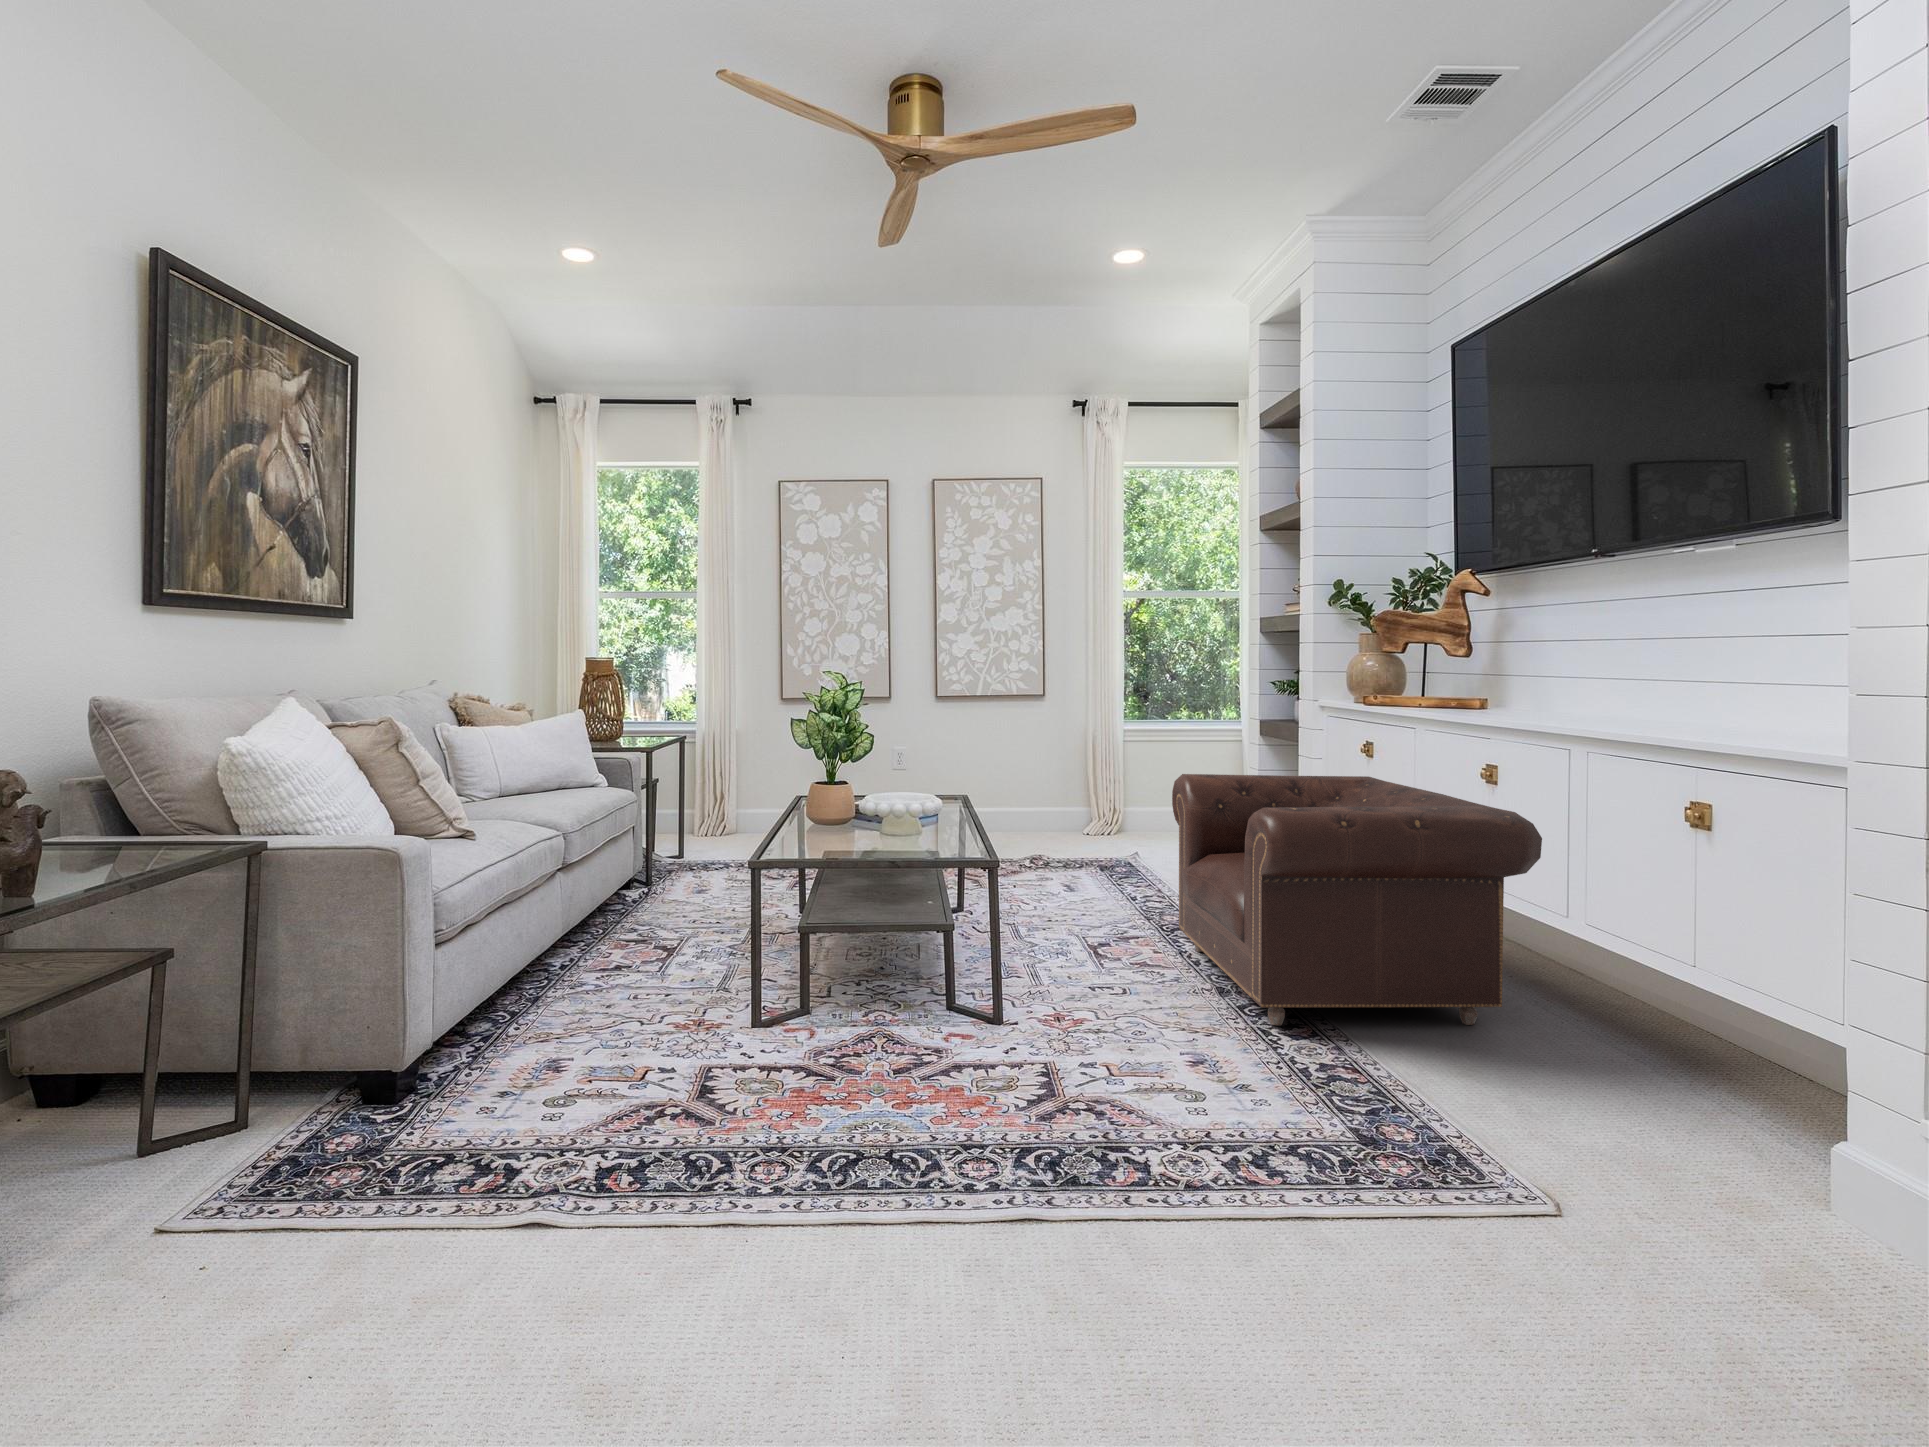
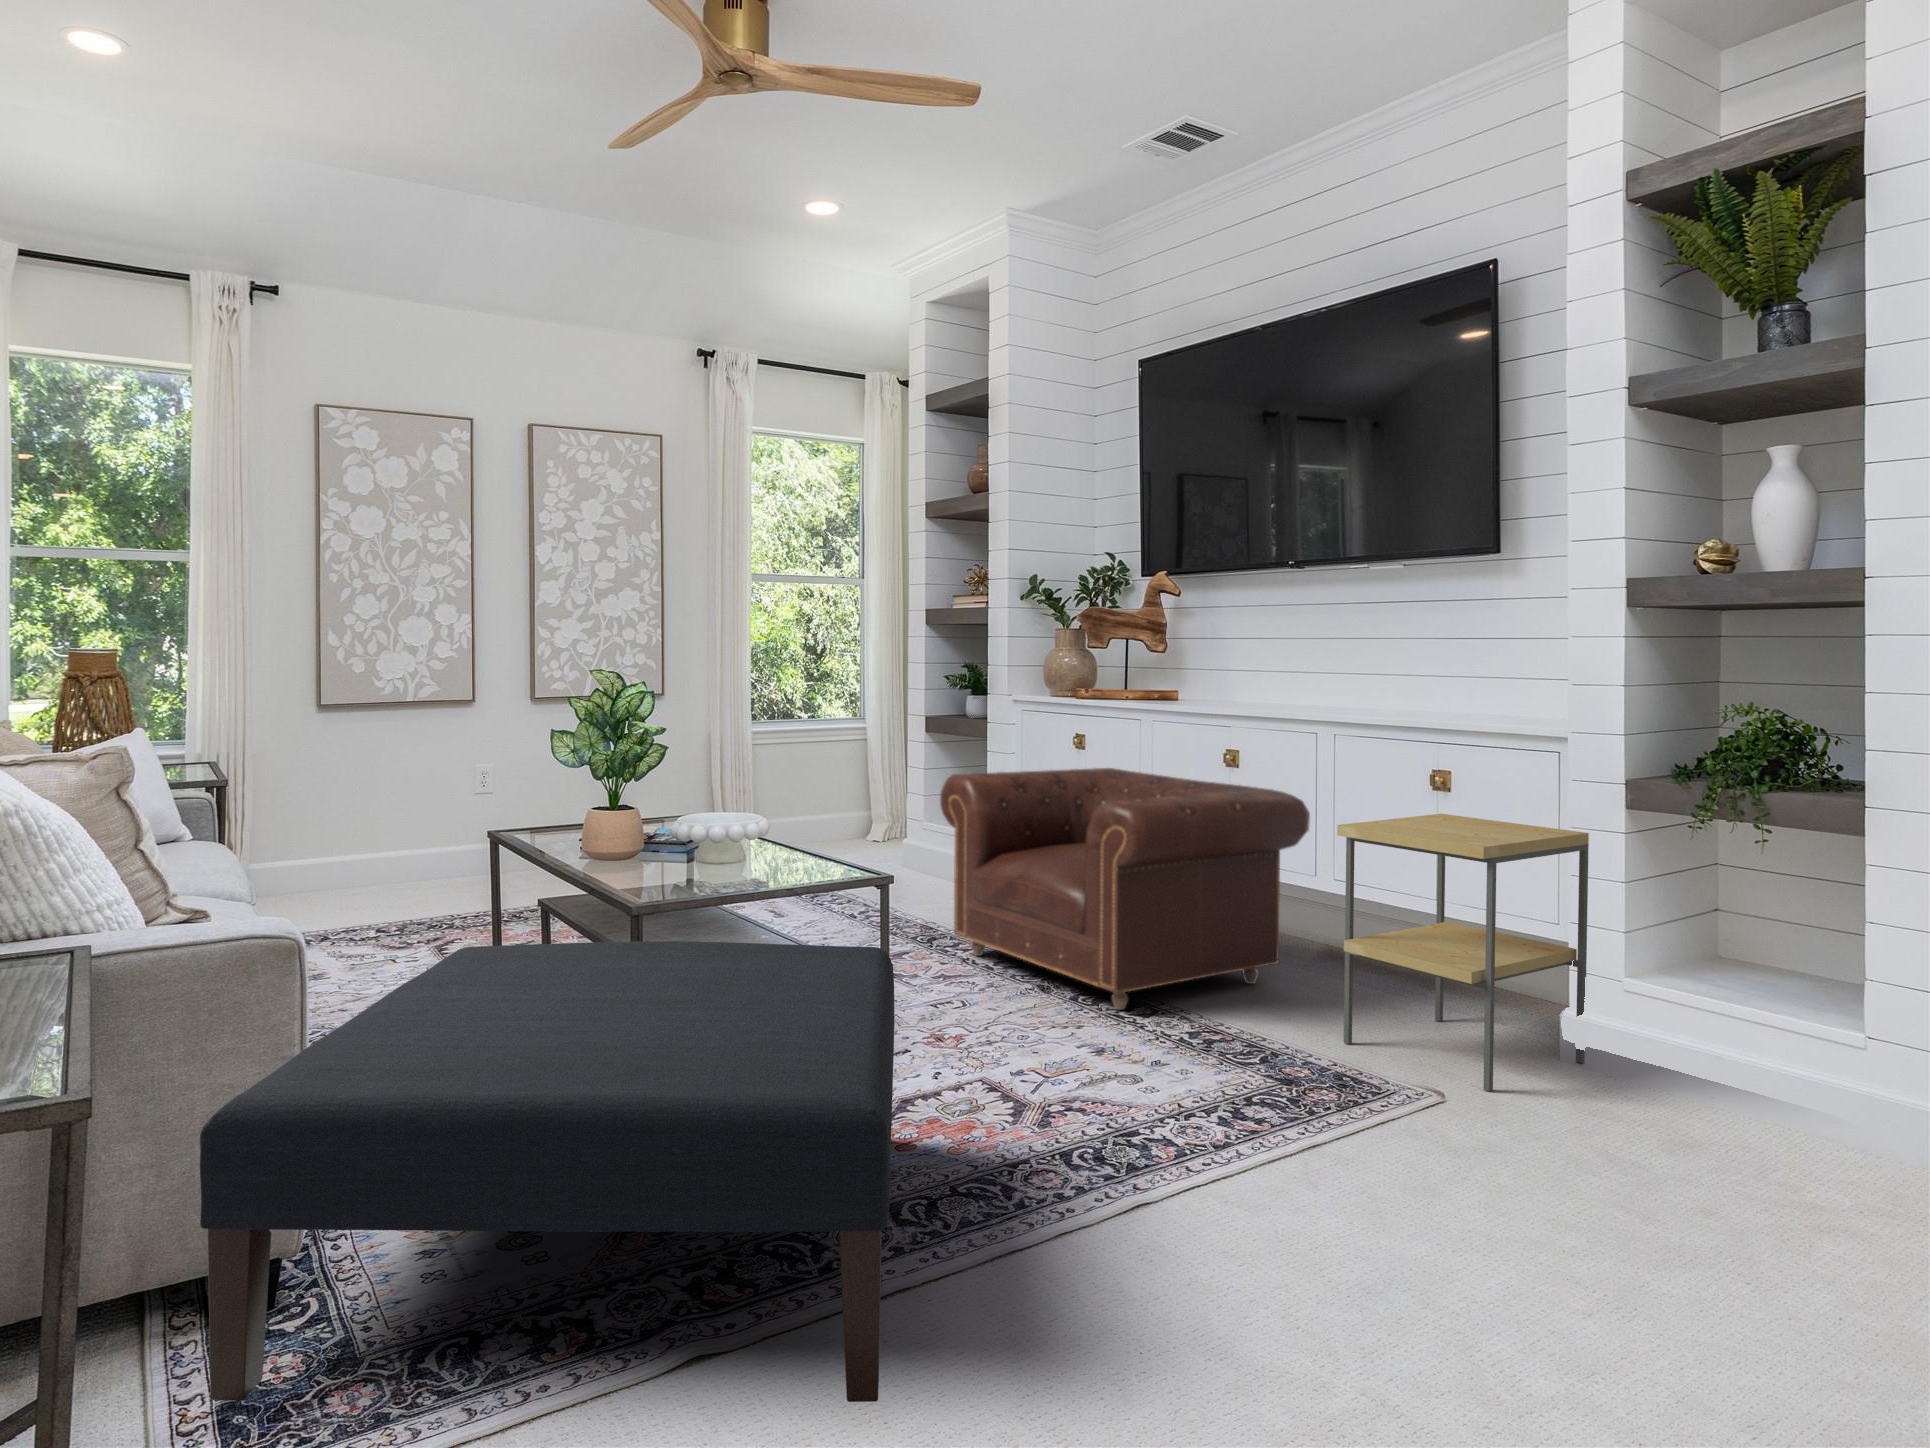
side table: none [1484,851,1850,1206] -> present [1337,814,1589,1091]
ottoman: none [268,880,902,1304] -> present [200,941,894,1402]

